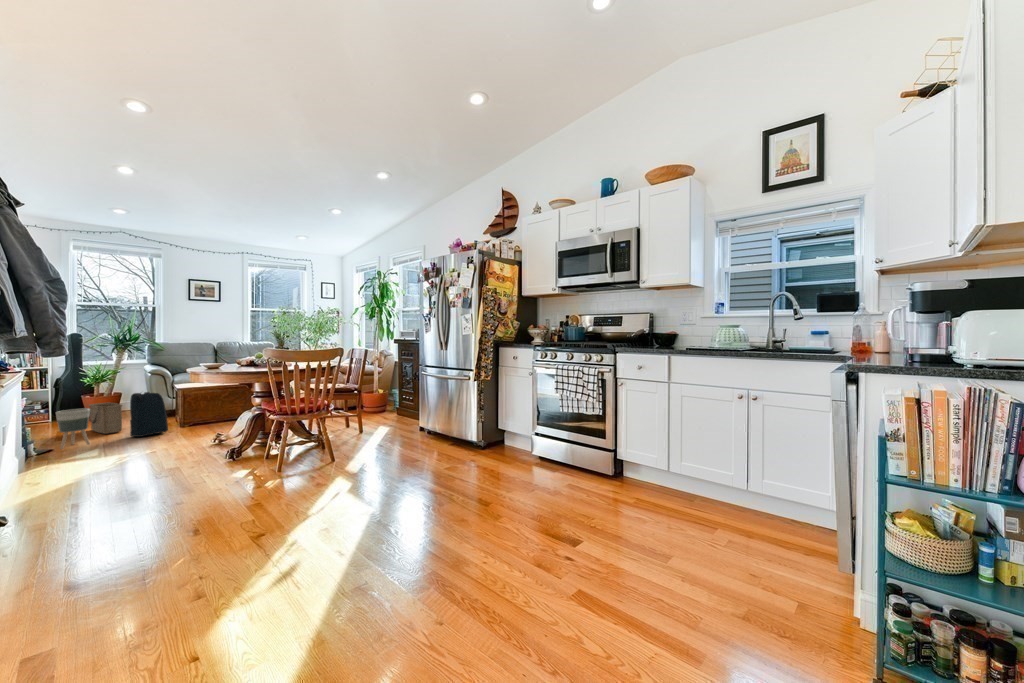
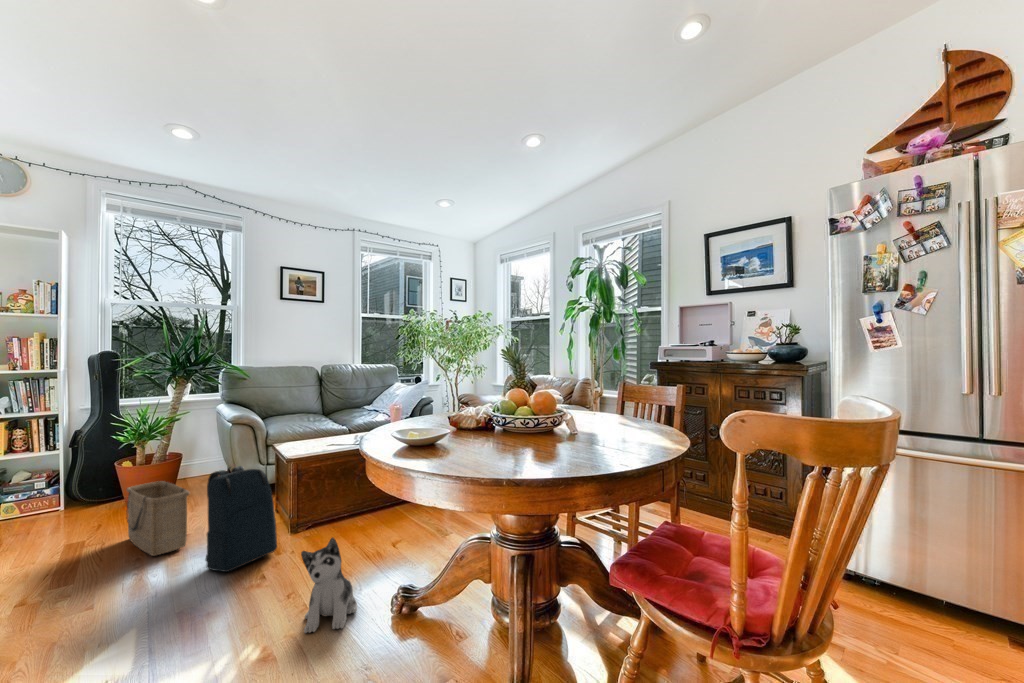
planter: present [56,408,90,449] -> none [47,516,127,631]
plush toy: none [167,414,195,448] -> present [301,538,357,633]

